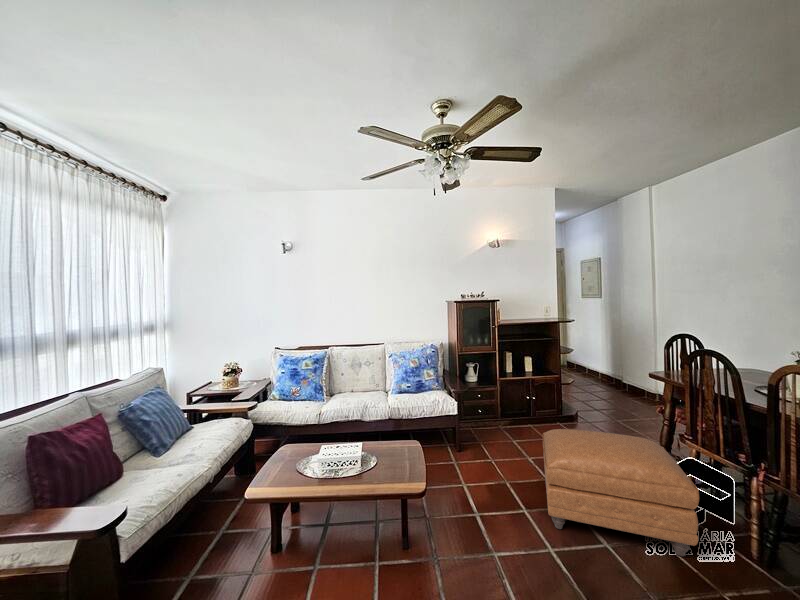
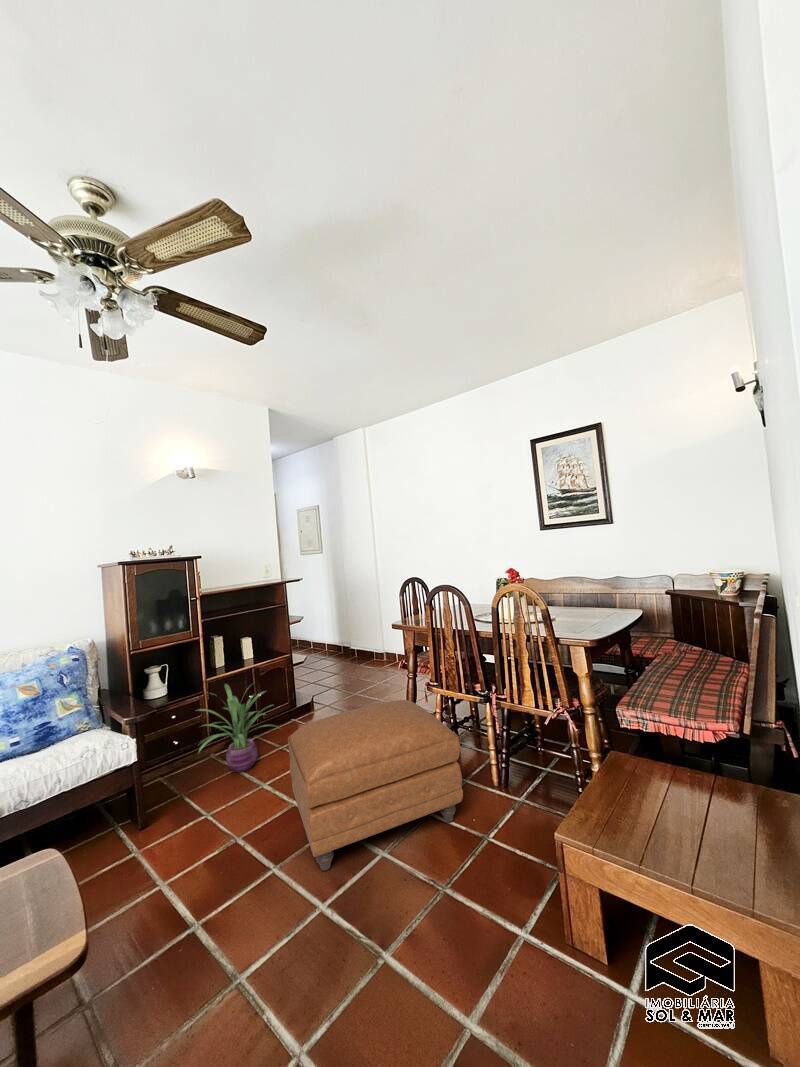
decorative plant: none [489,385,544,443] -> present [199,684,279,772]

